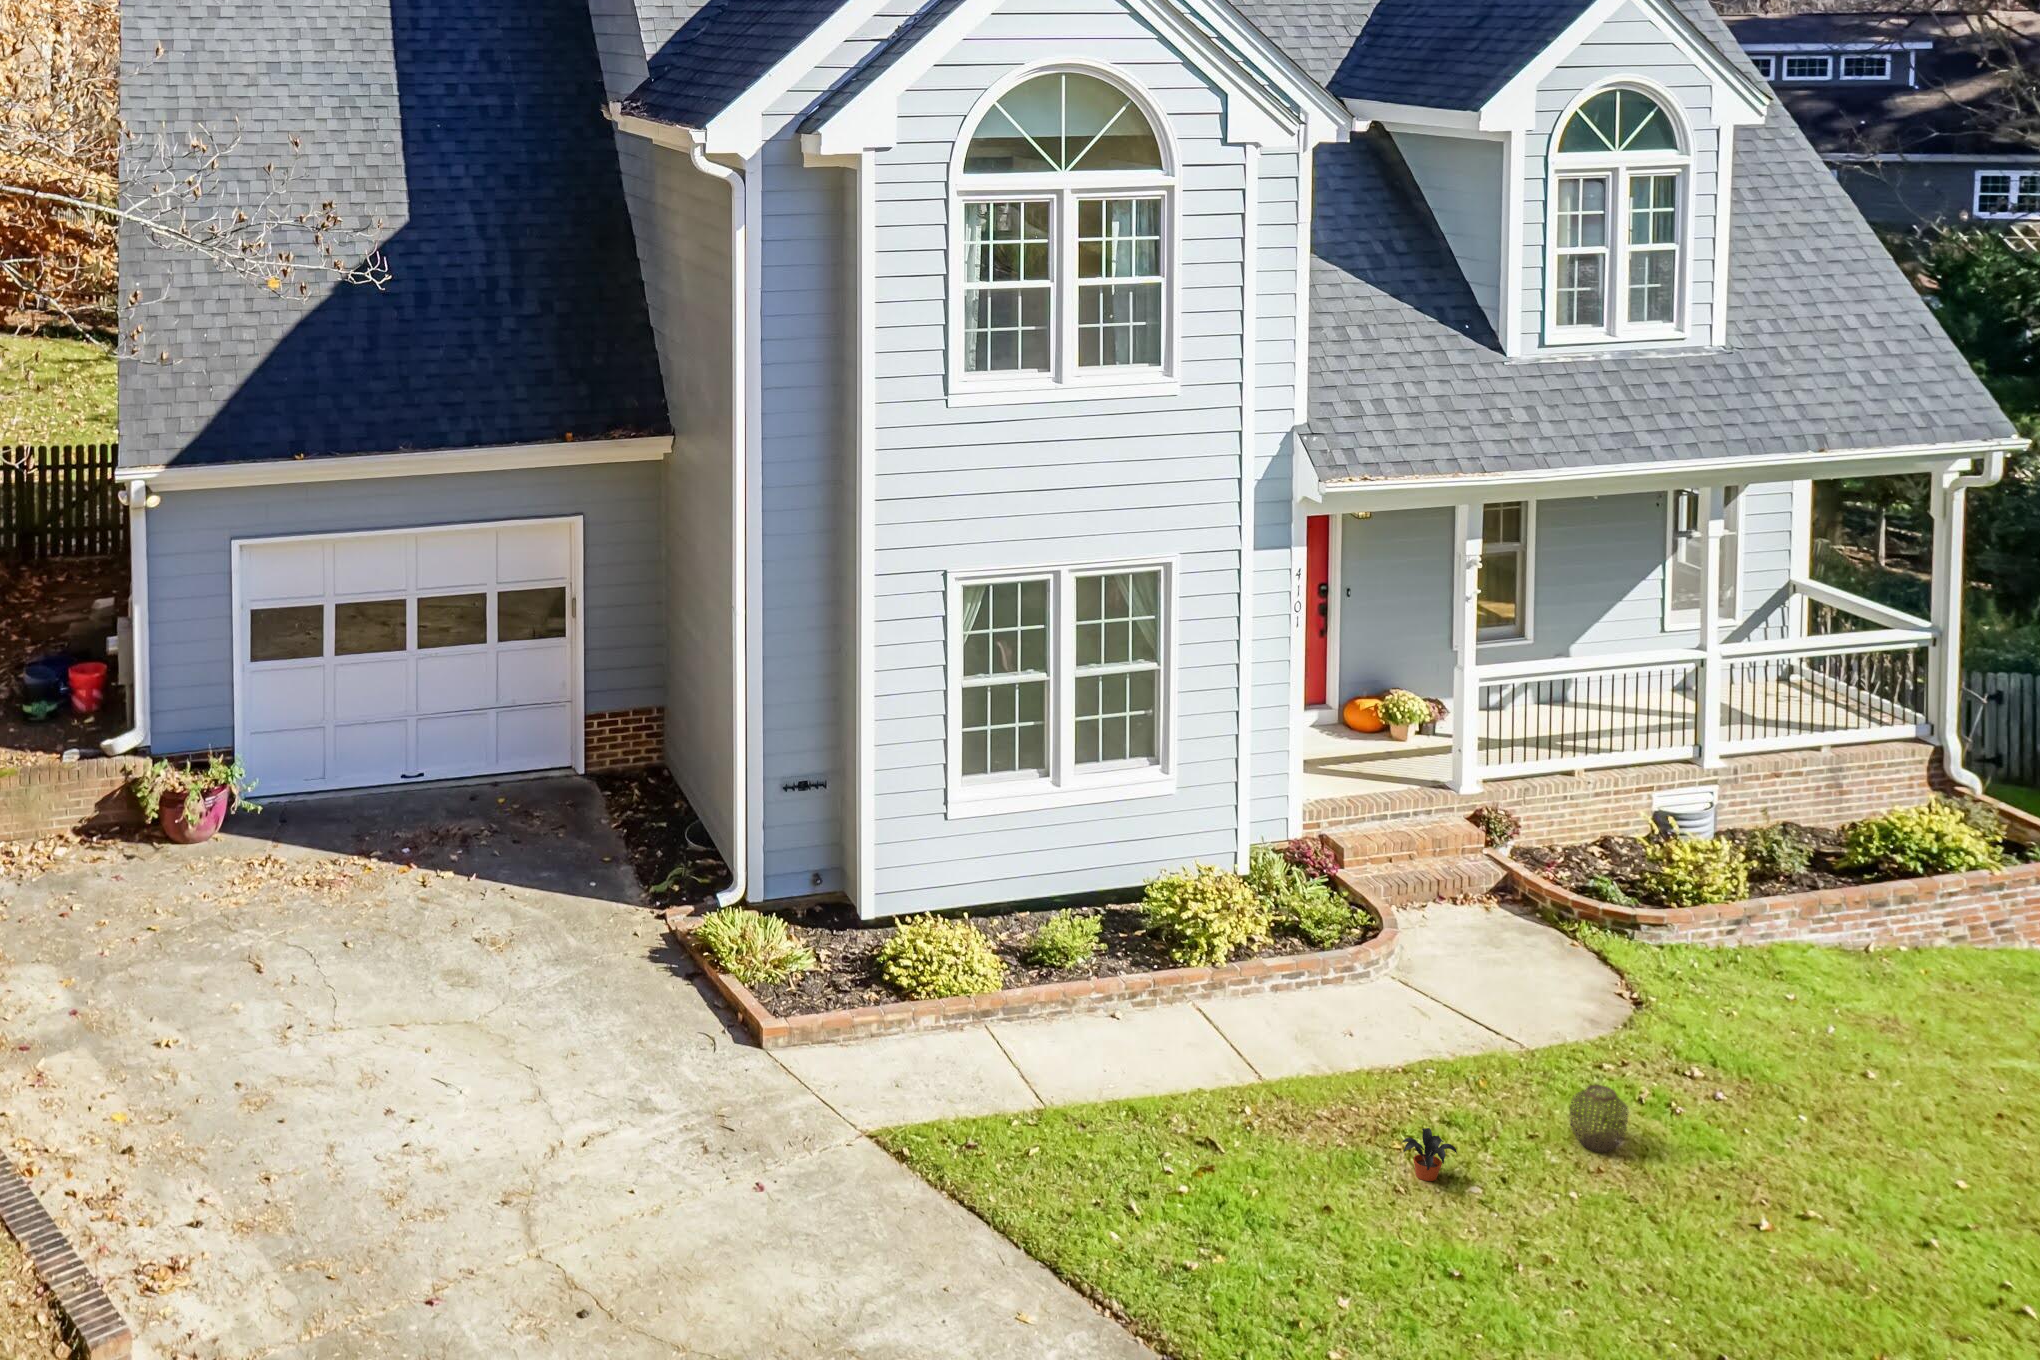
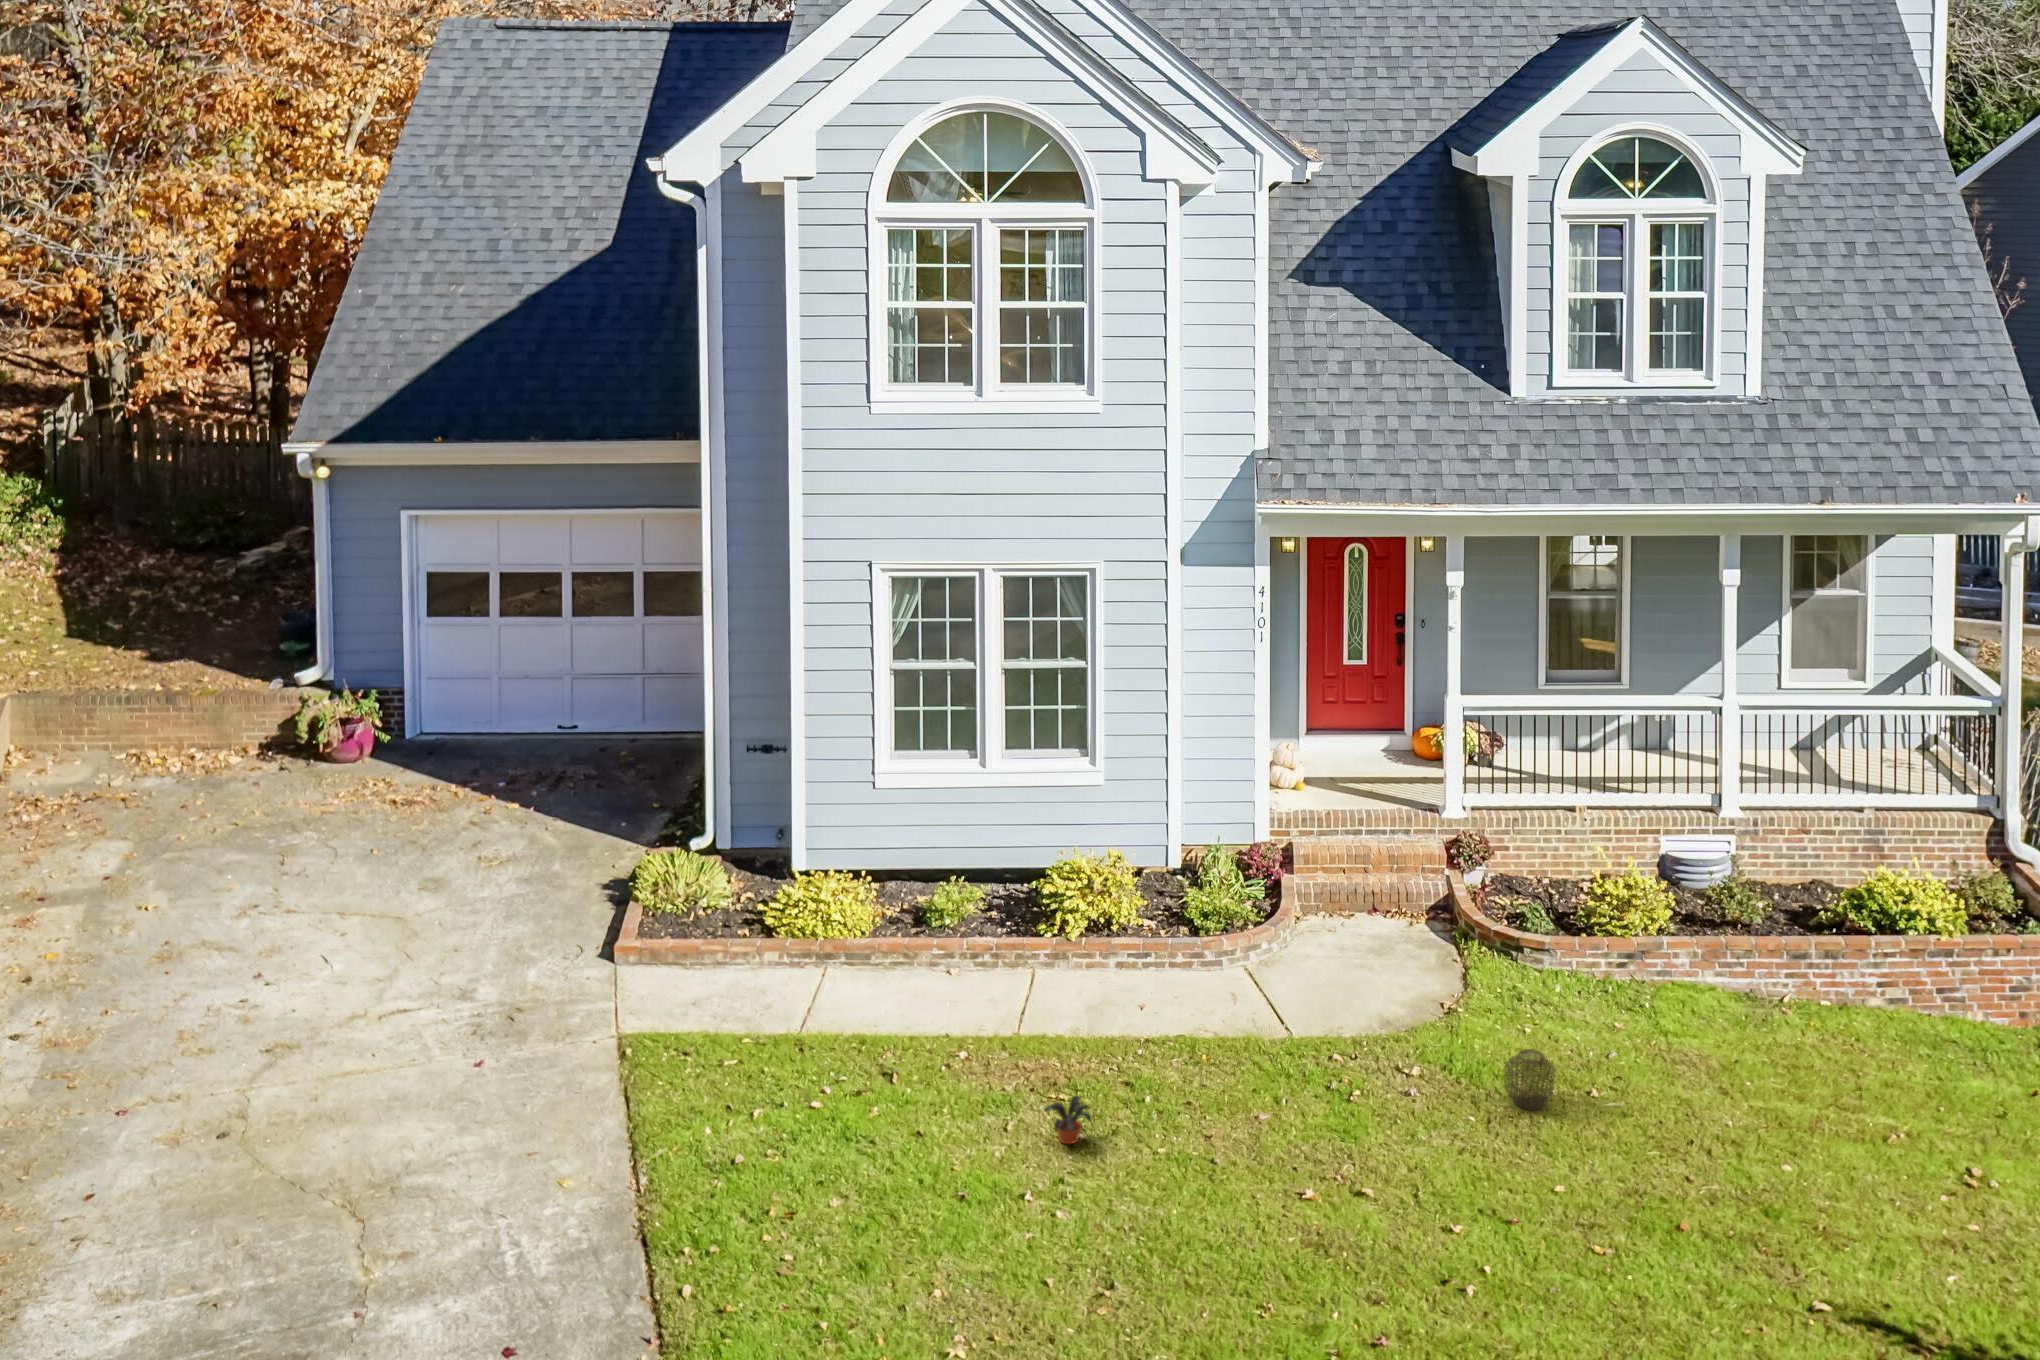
woven basket: present [1569,1085,1629,1152] -> present [1504,1049,1555,1110]

